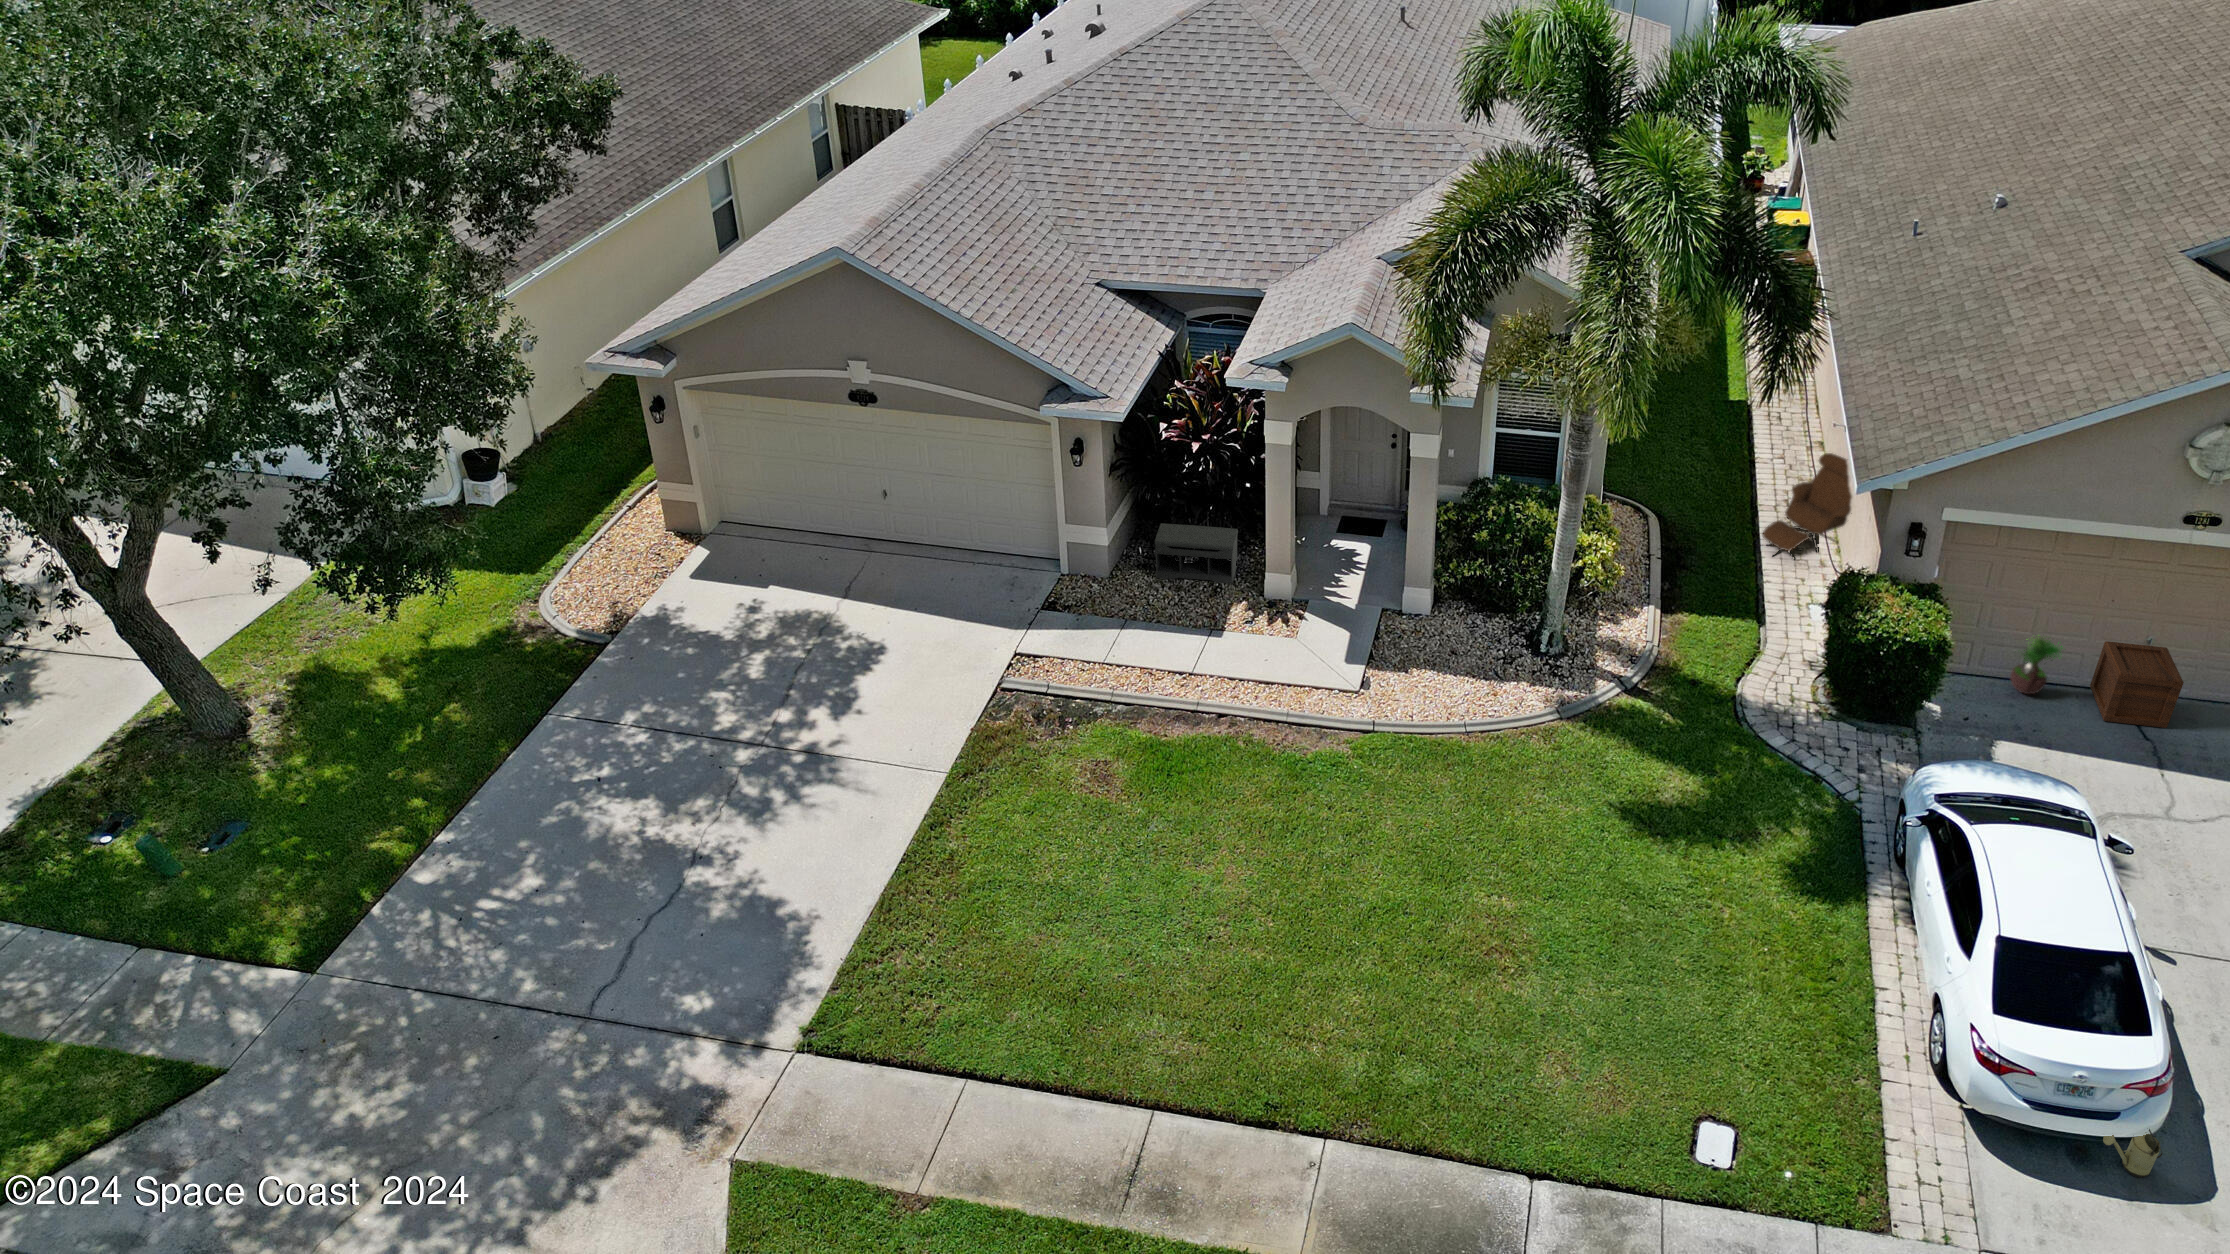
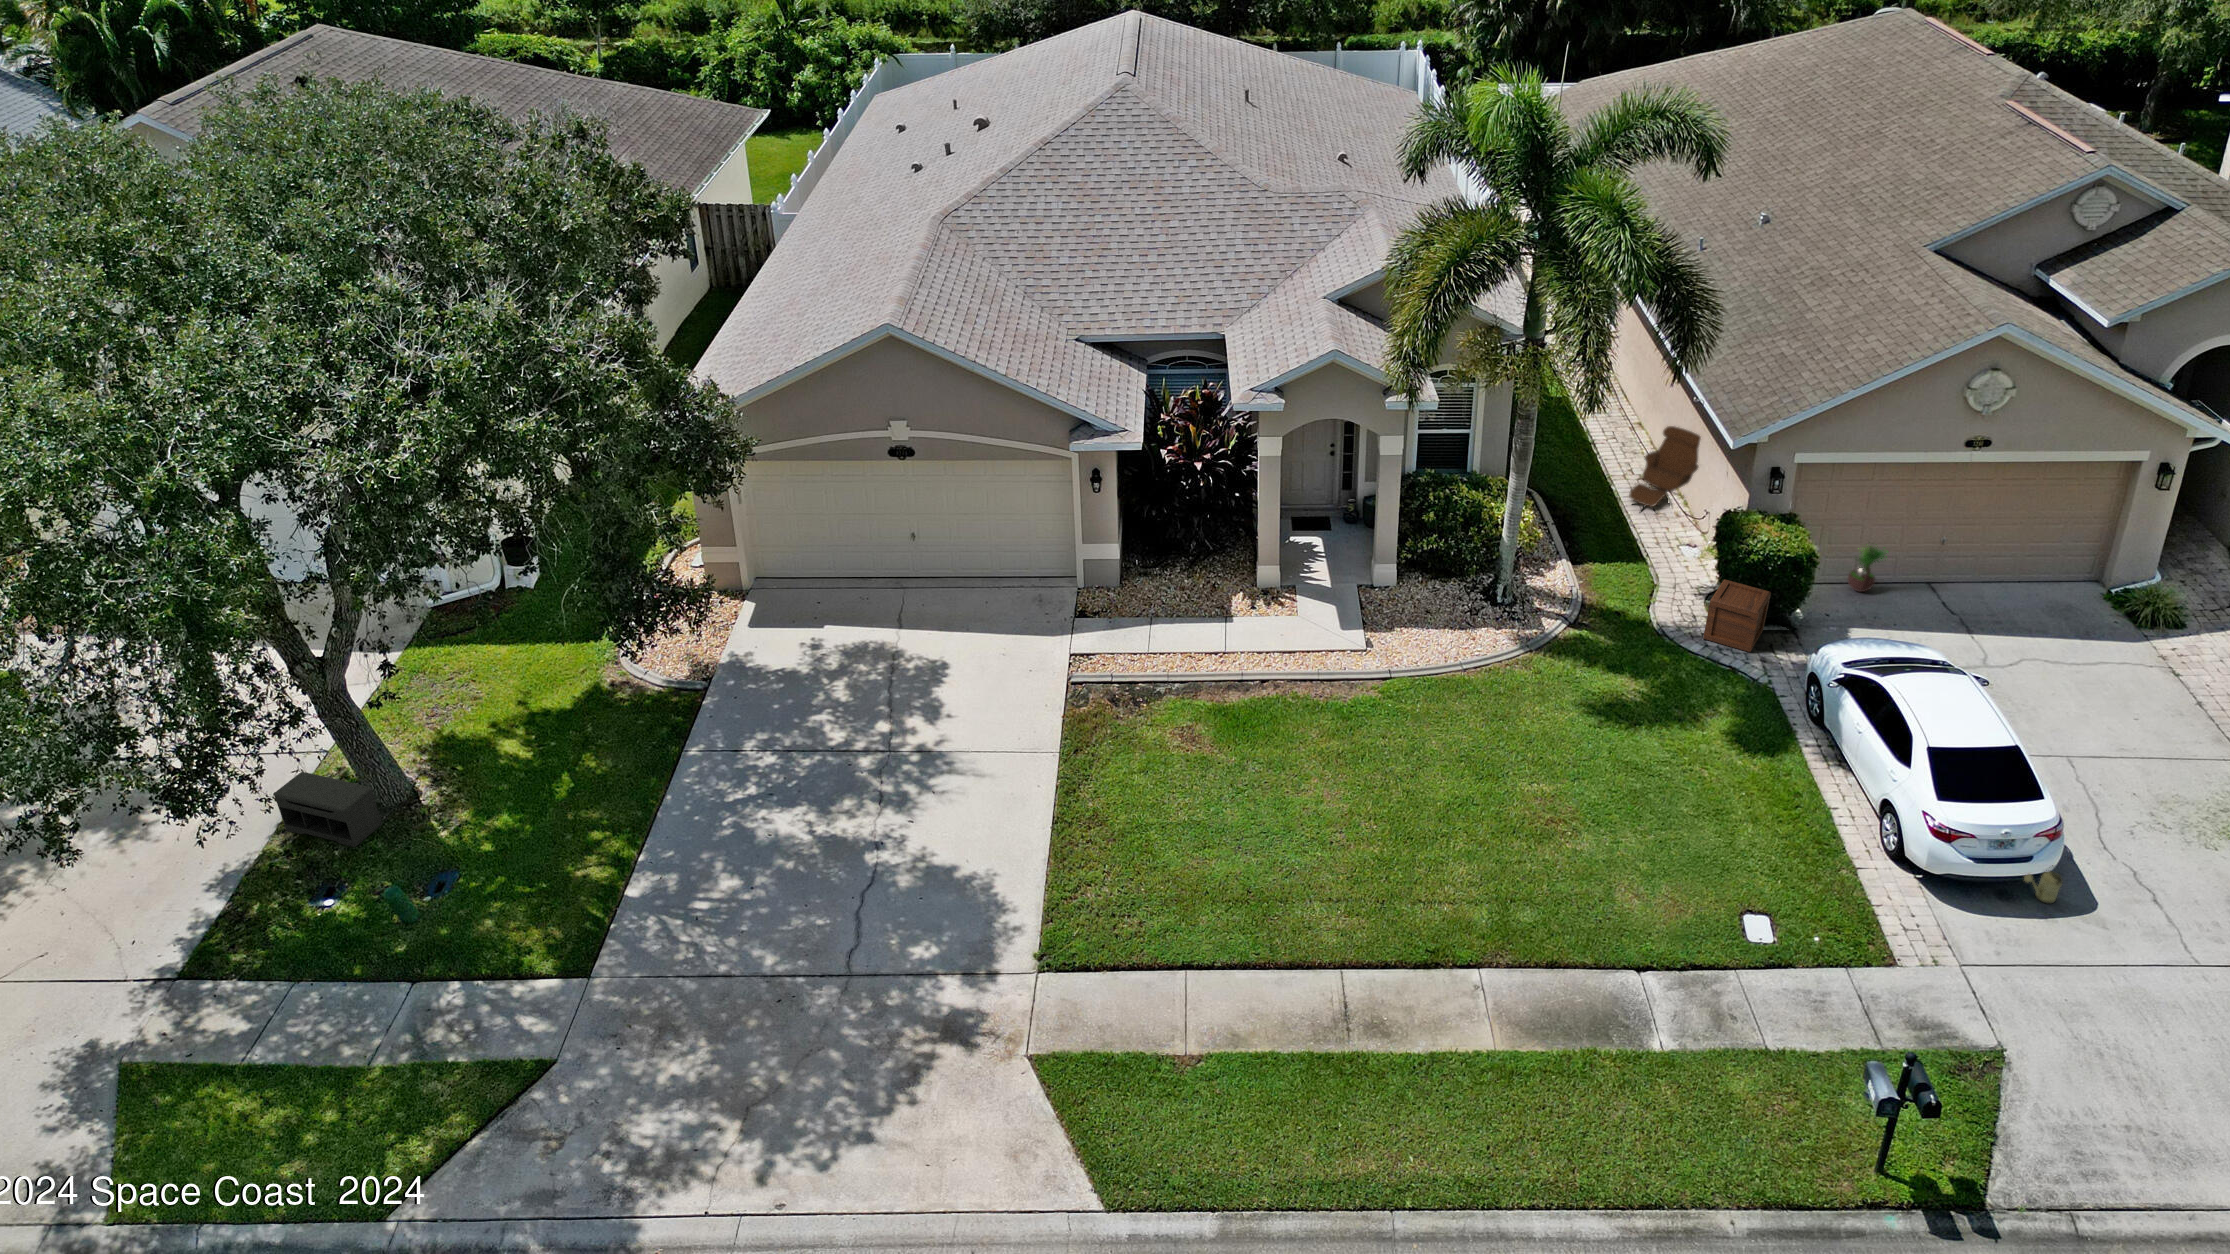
bench: present [1155,523,1238,584] -> present [274,772,382,847]
wooden crate: present [2090,641,2184,728] -> present [1703,580,1771,652]

